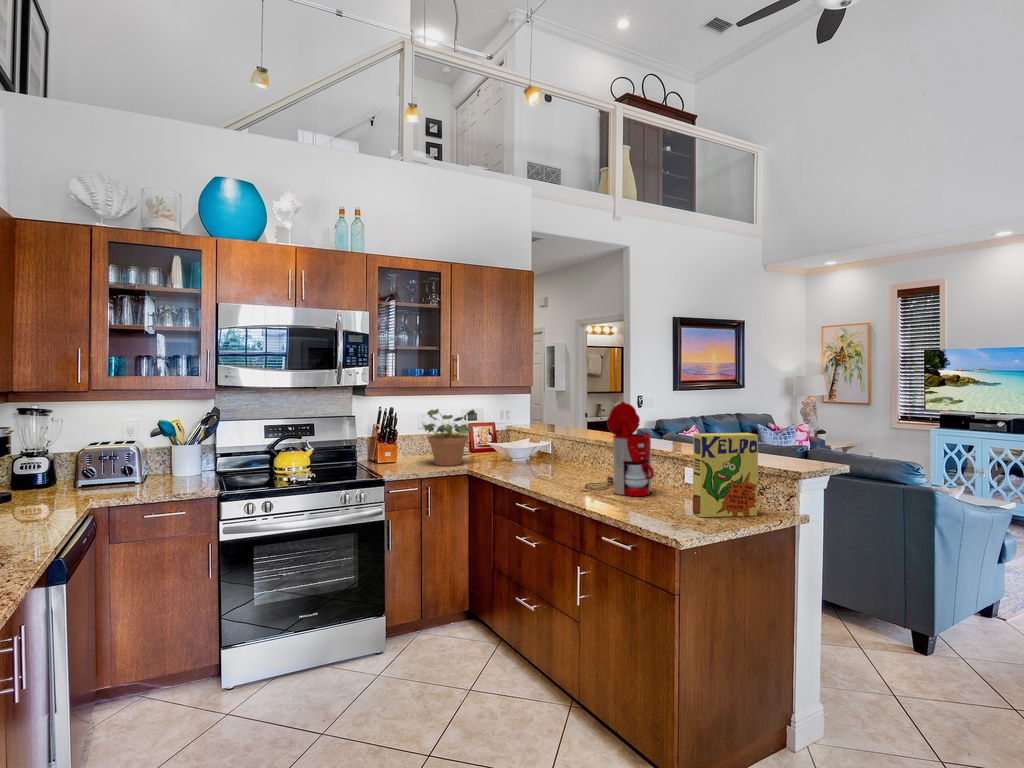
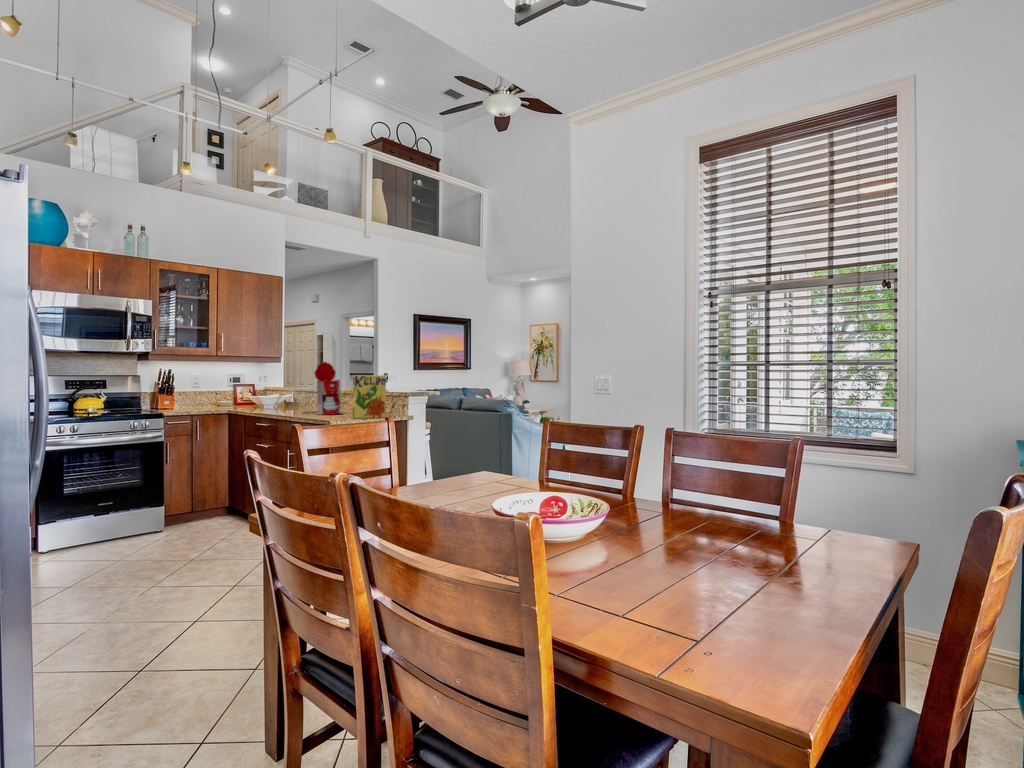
potted plant: present [423,409,475,466] -> none [195,371,241,409]

